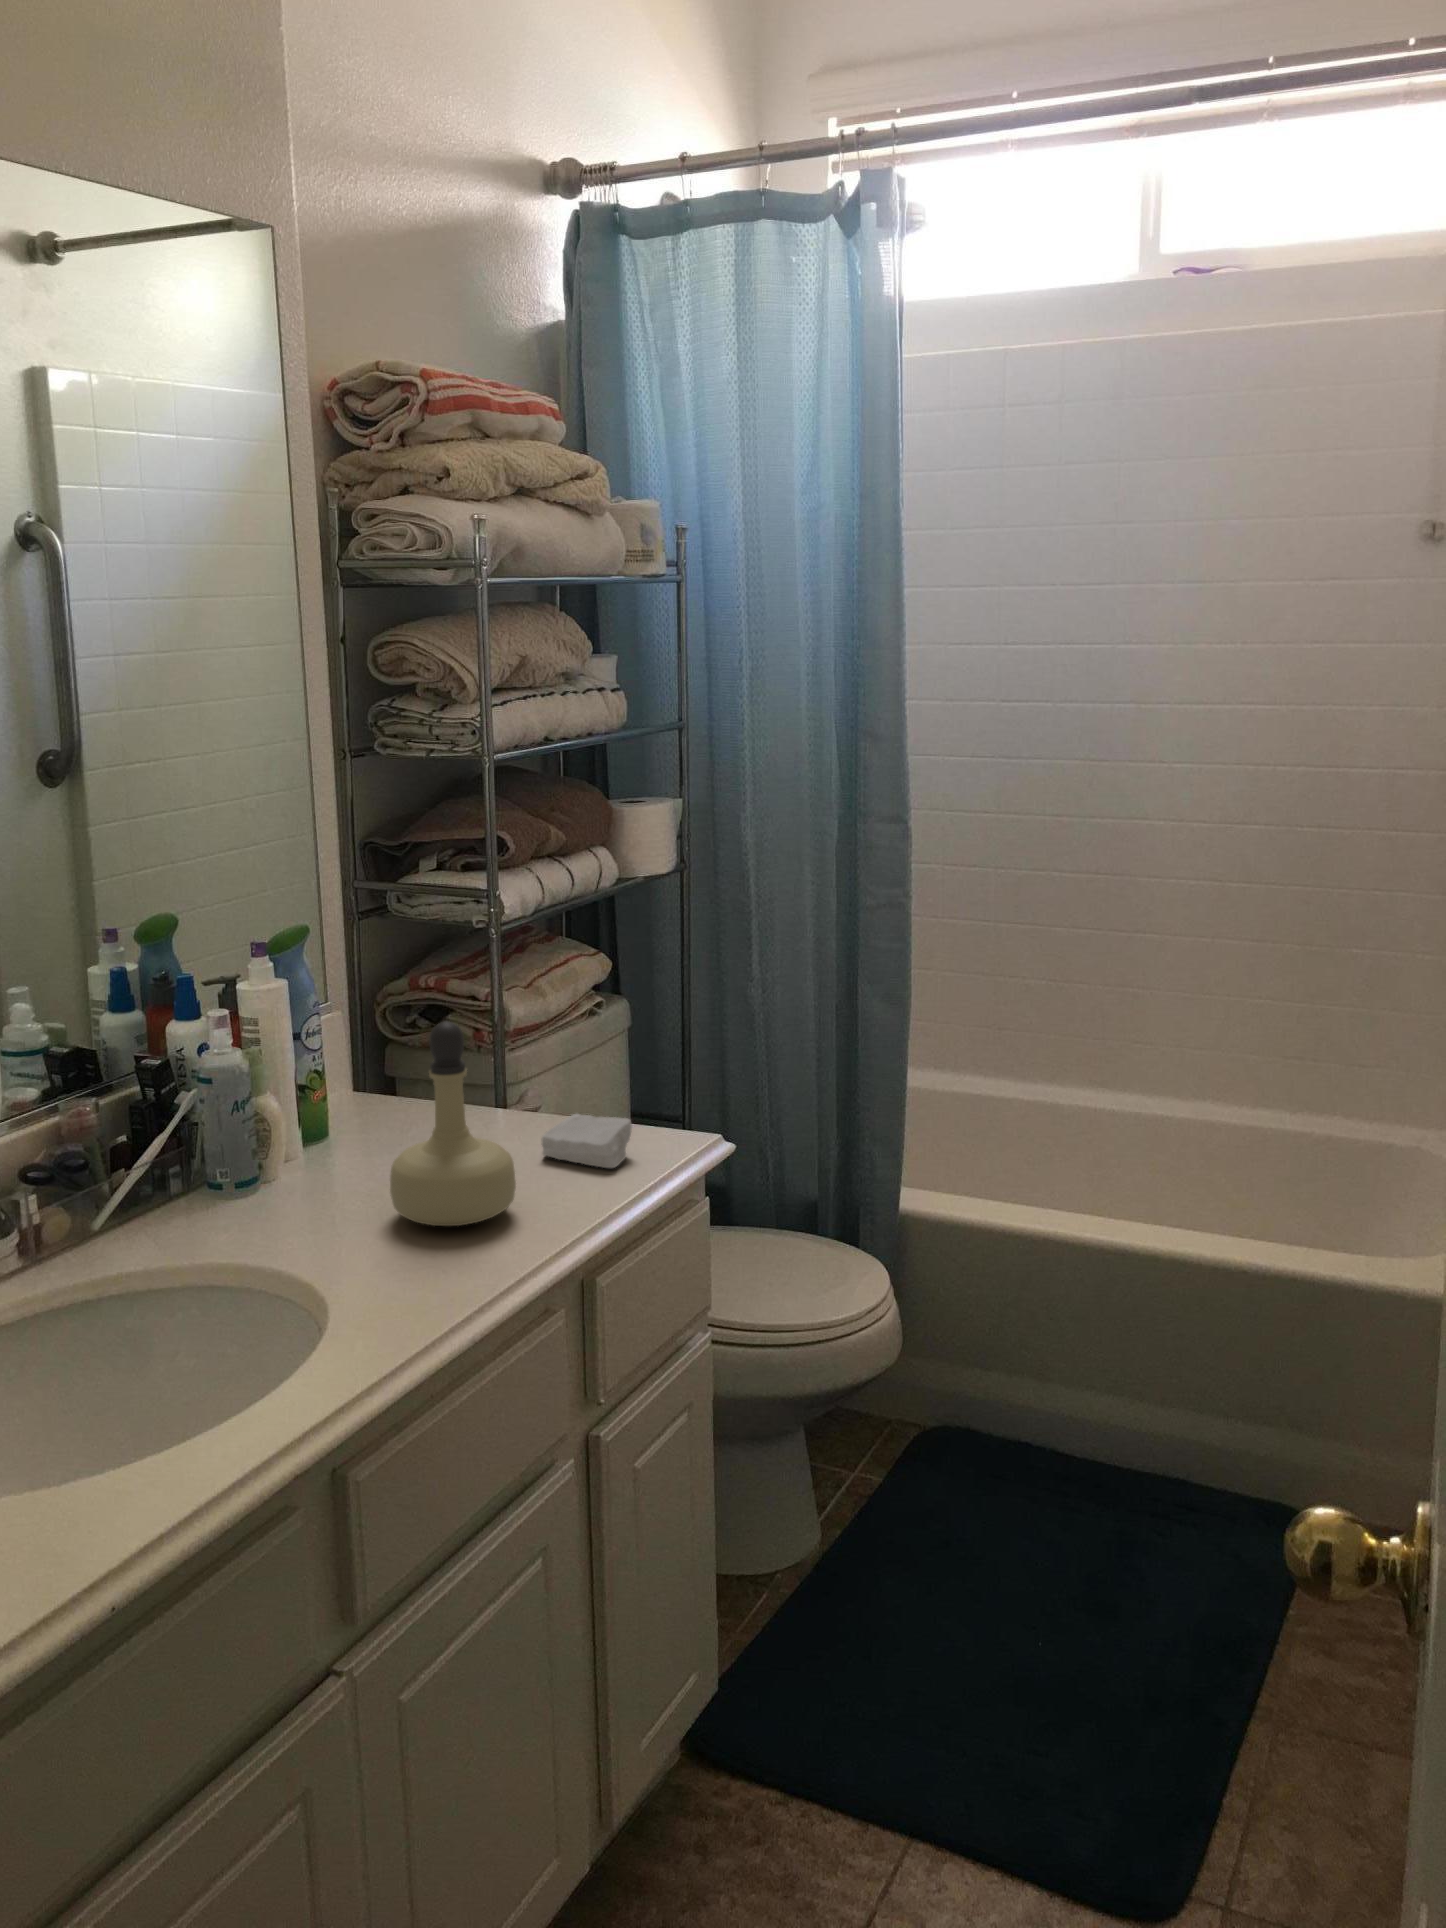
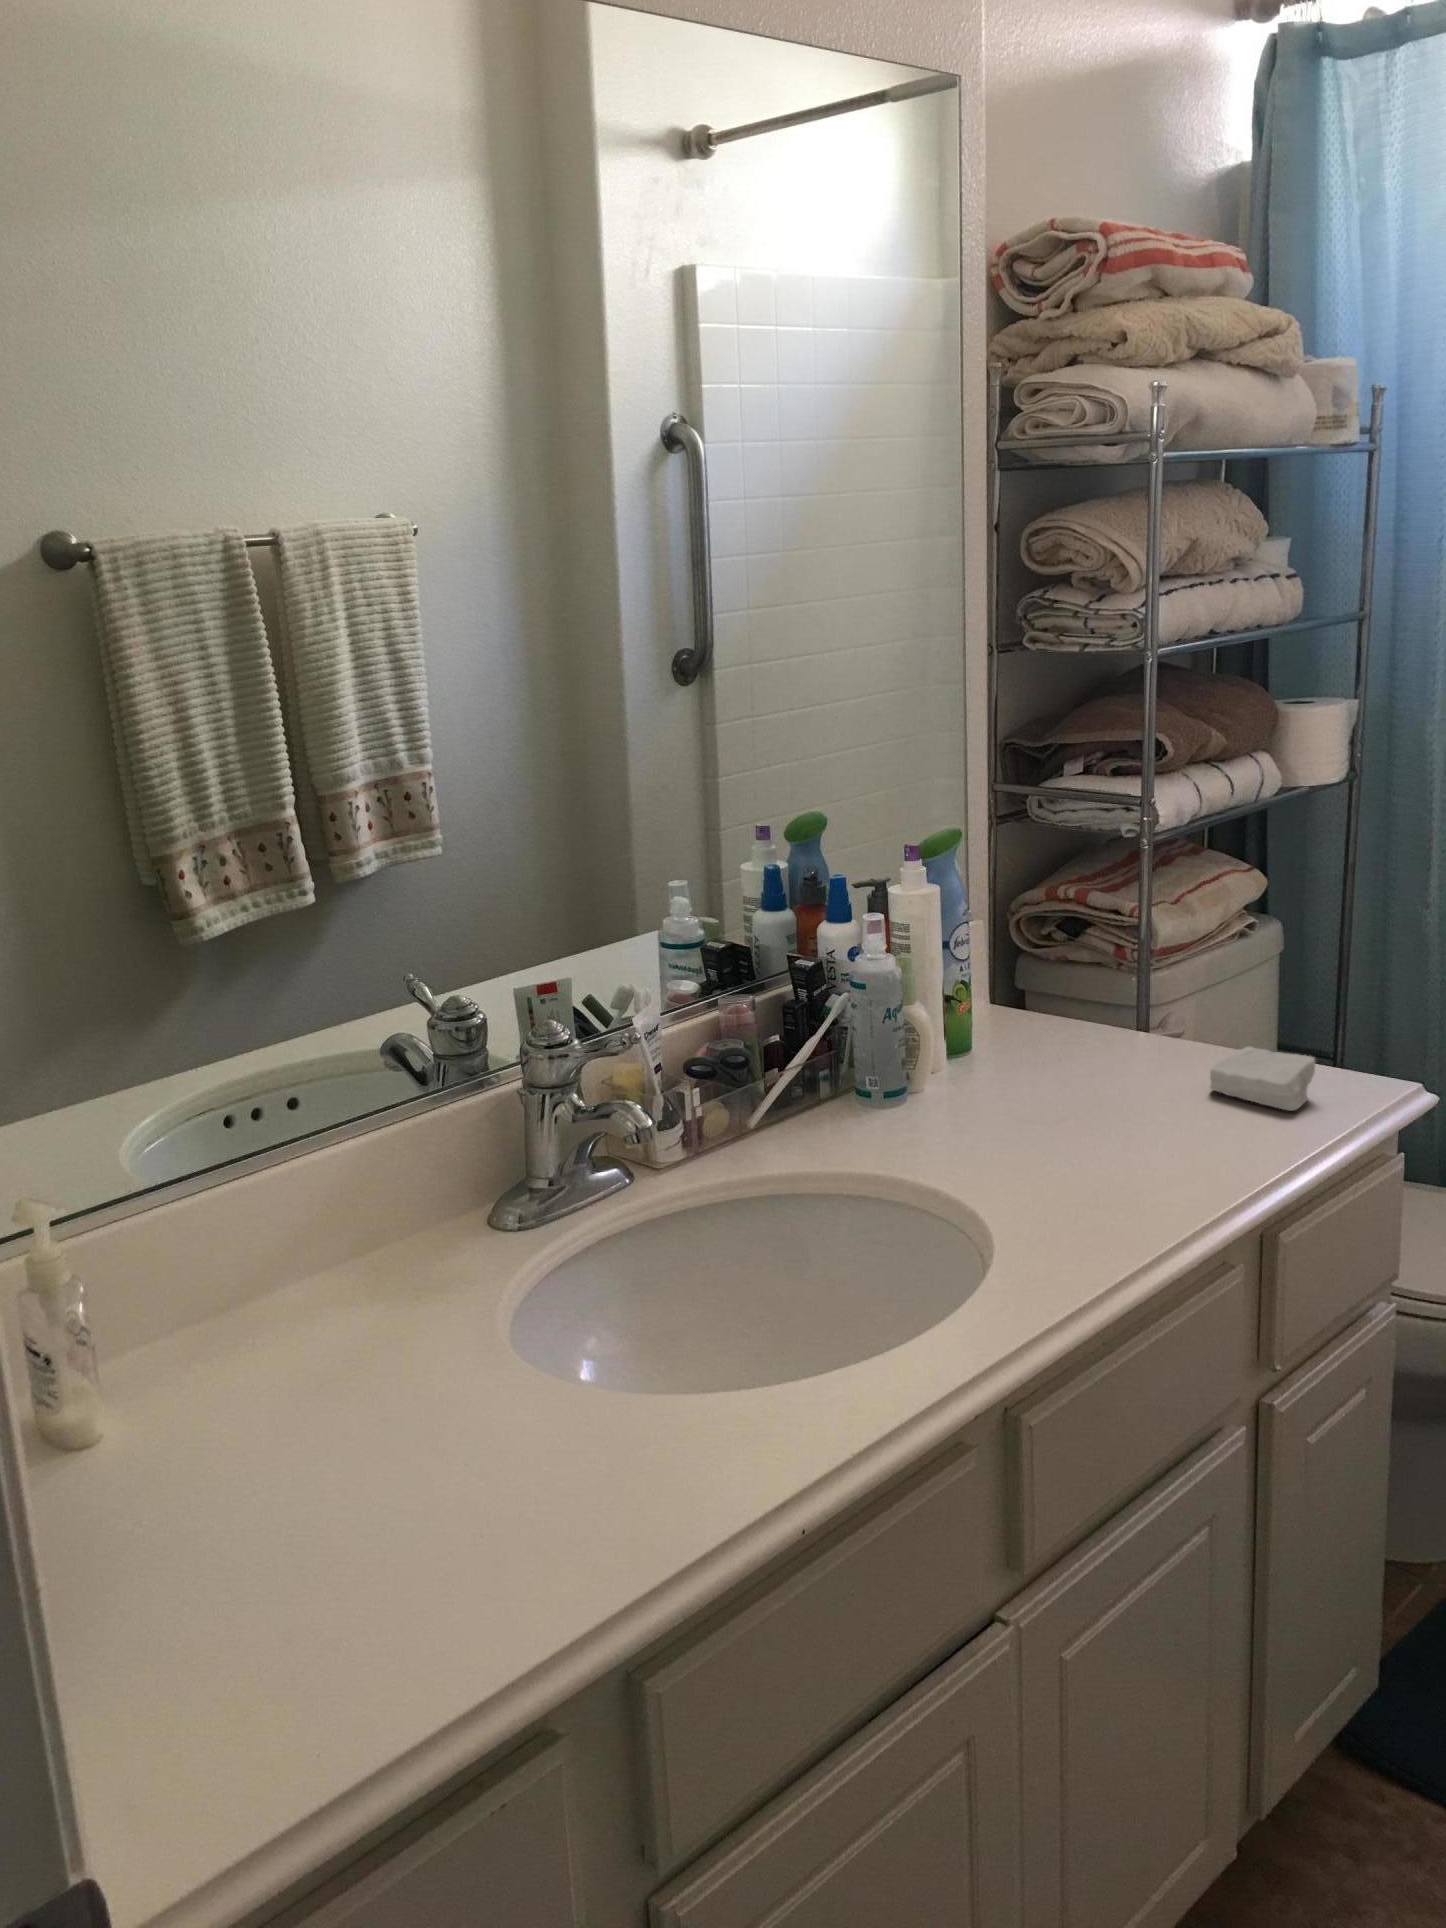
perfume bottle: present [390,1021,516,1226] -> none [1050,939,1189,1160]

